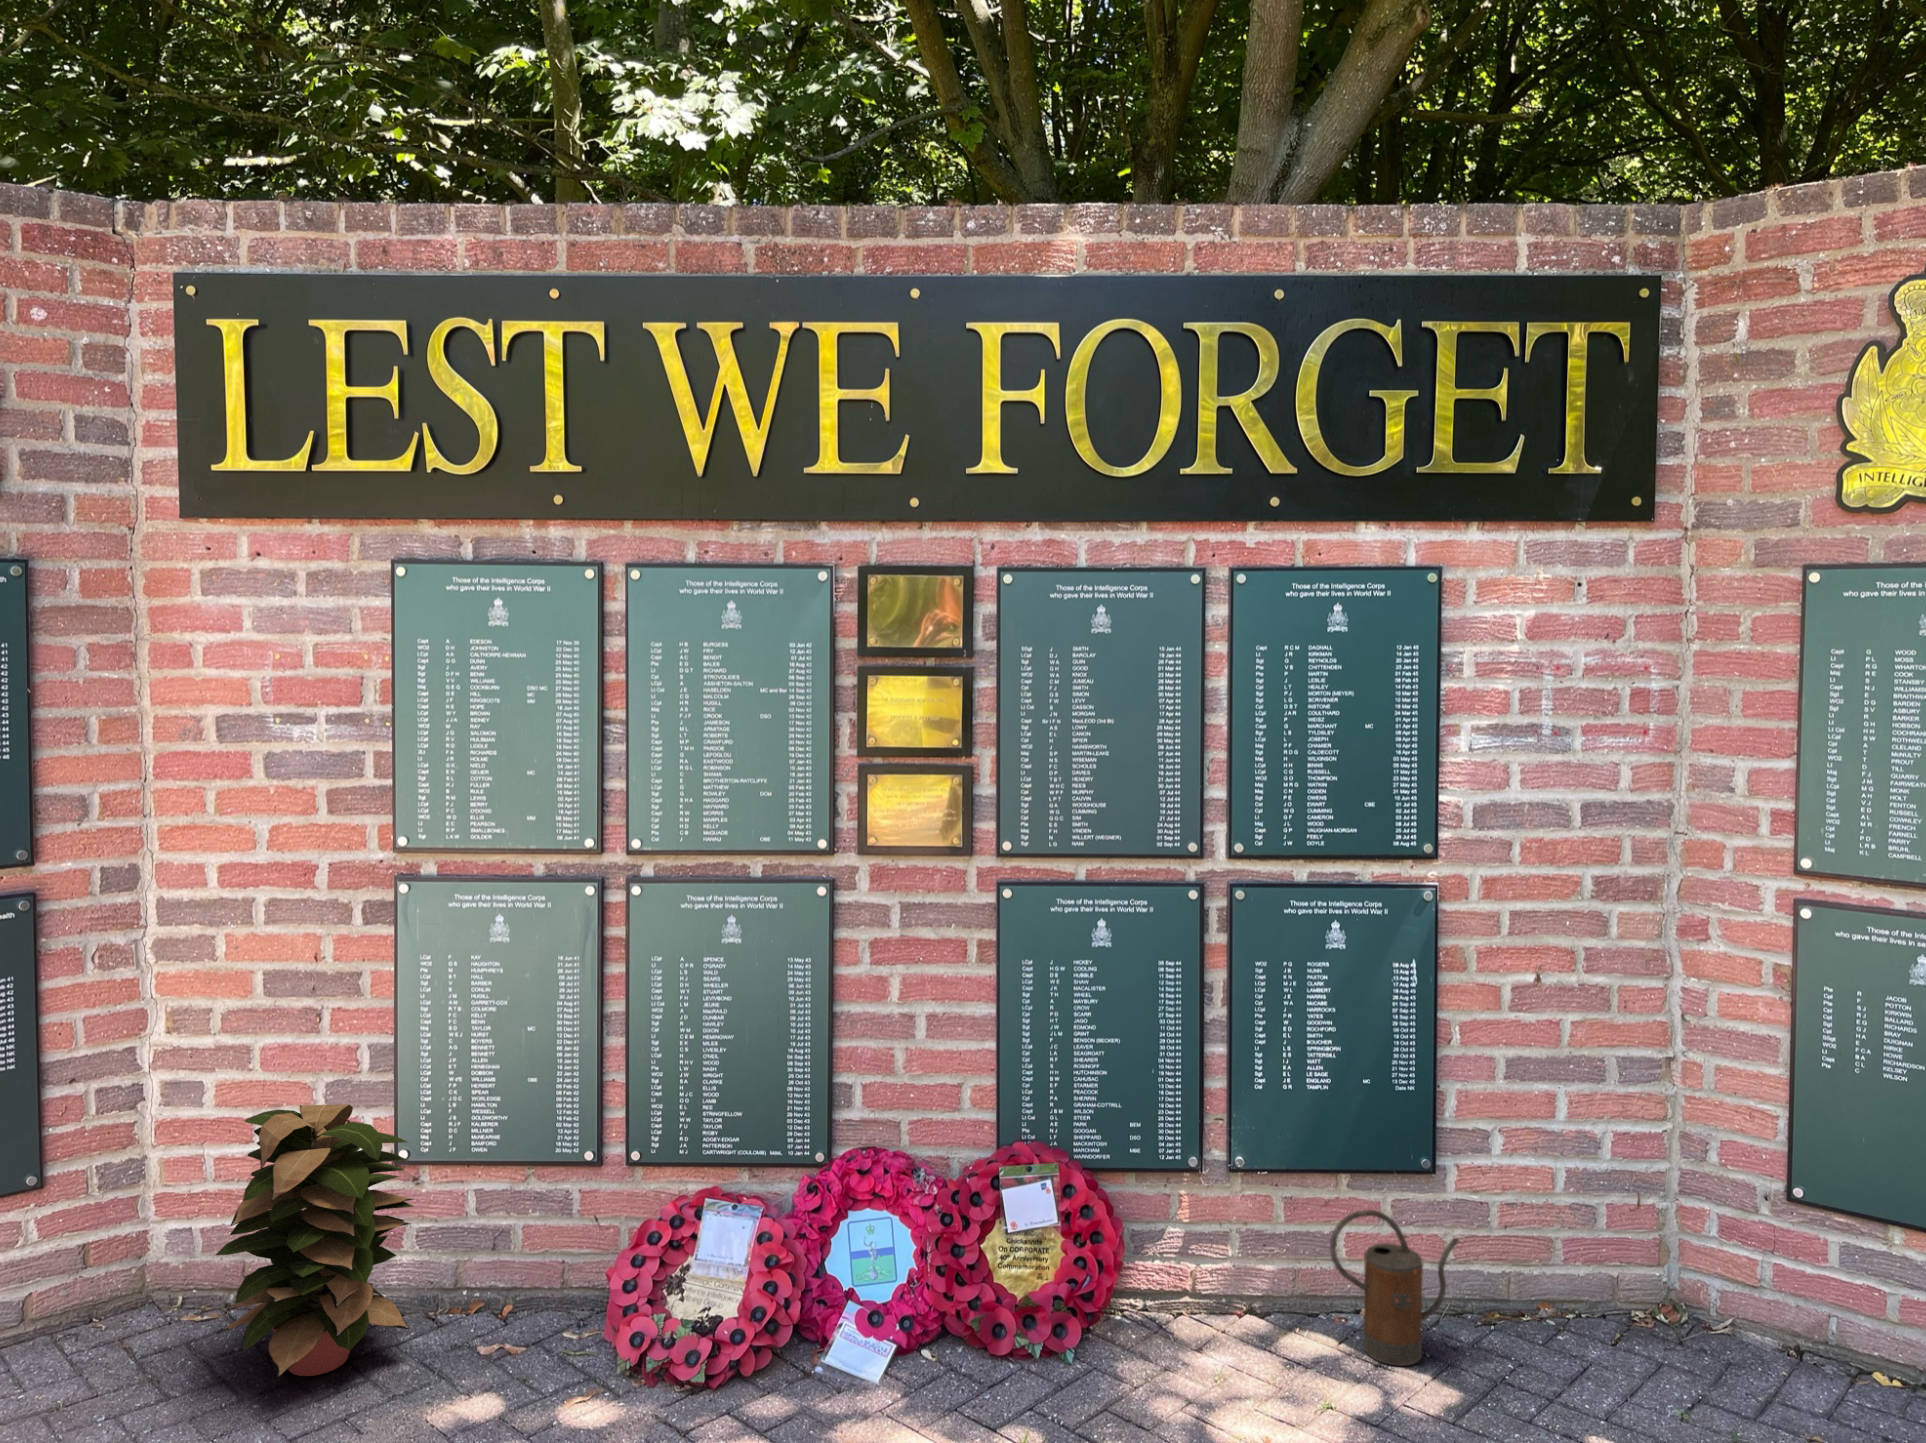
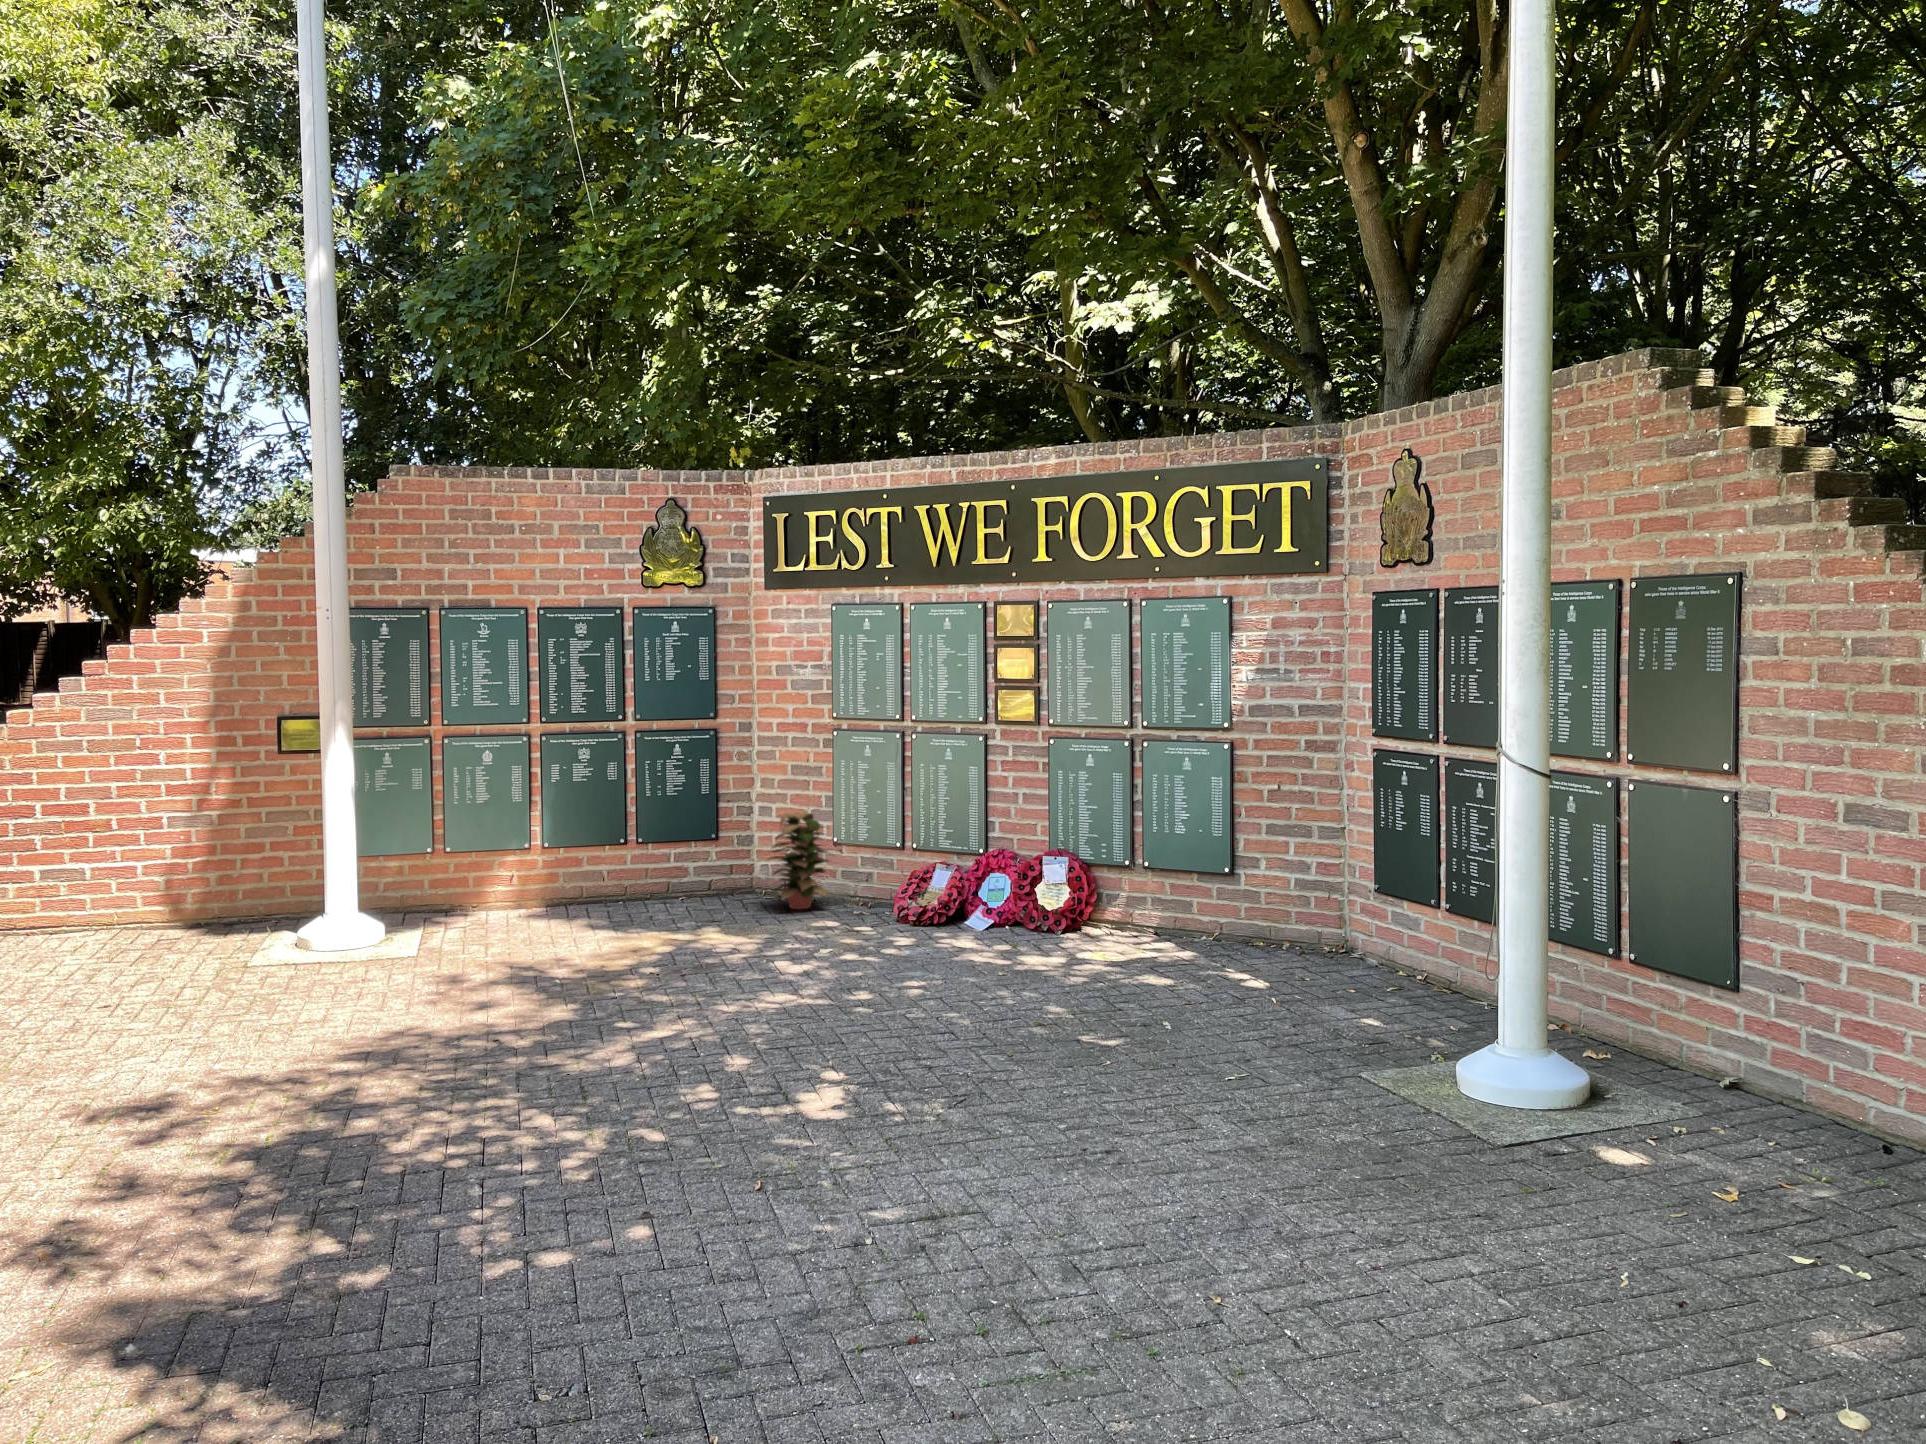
watering can: present [1330,1210,1459,1366] -> none [1163,882,1218,948]

